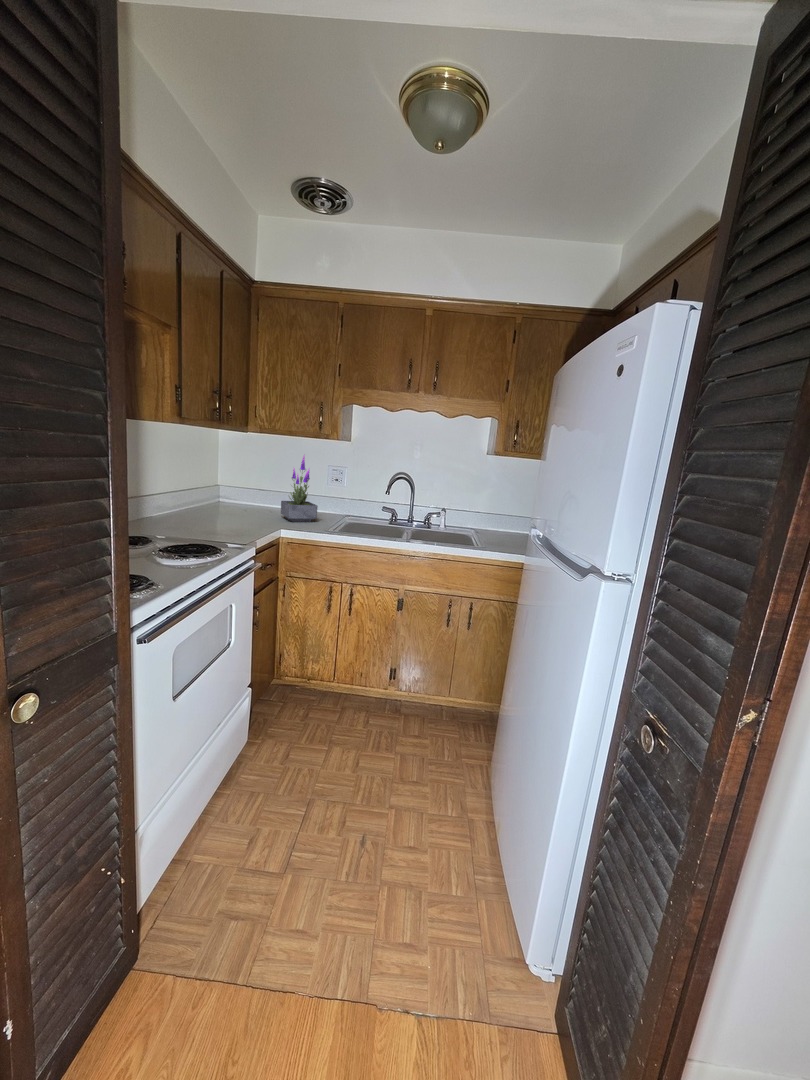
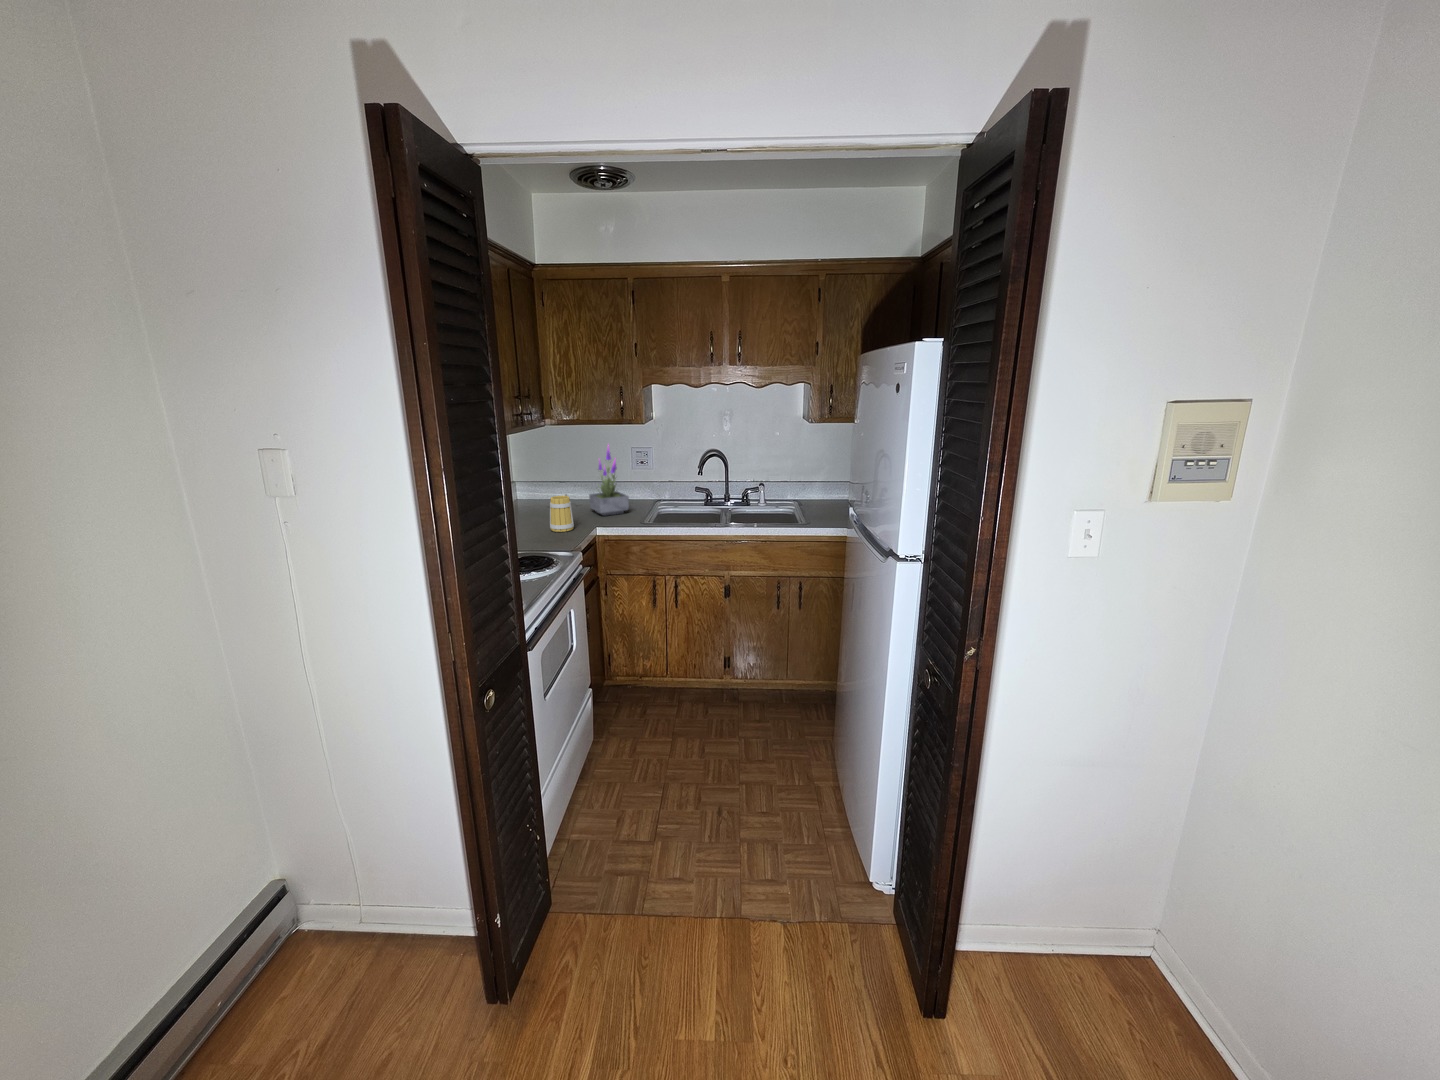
mug: none [235,494,259,530] -> present [550,494,574,532]

